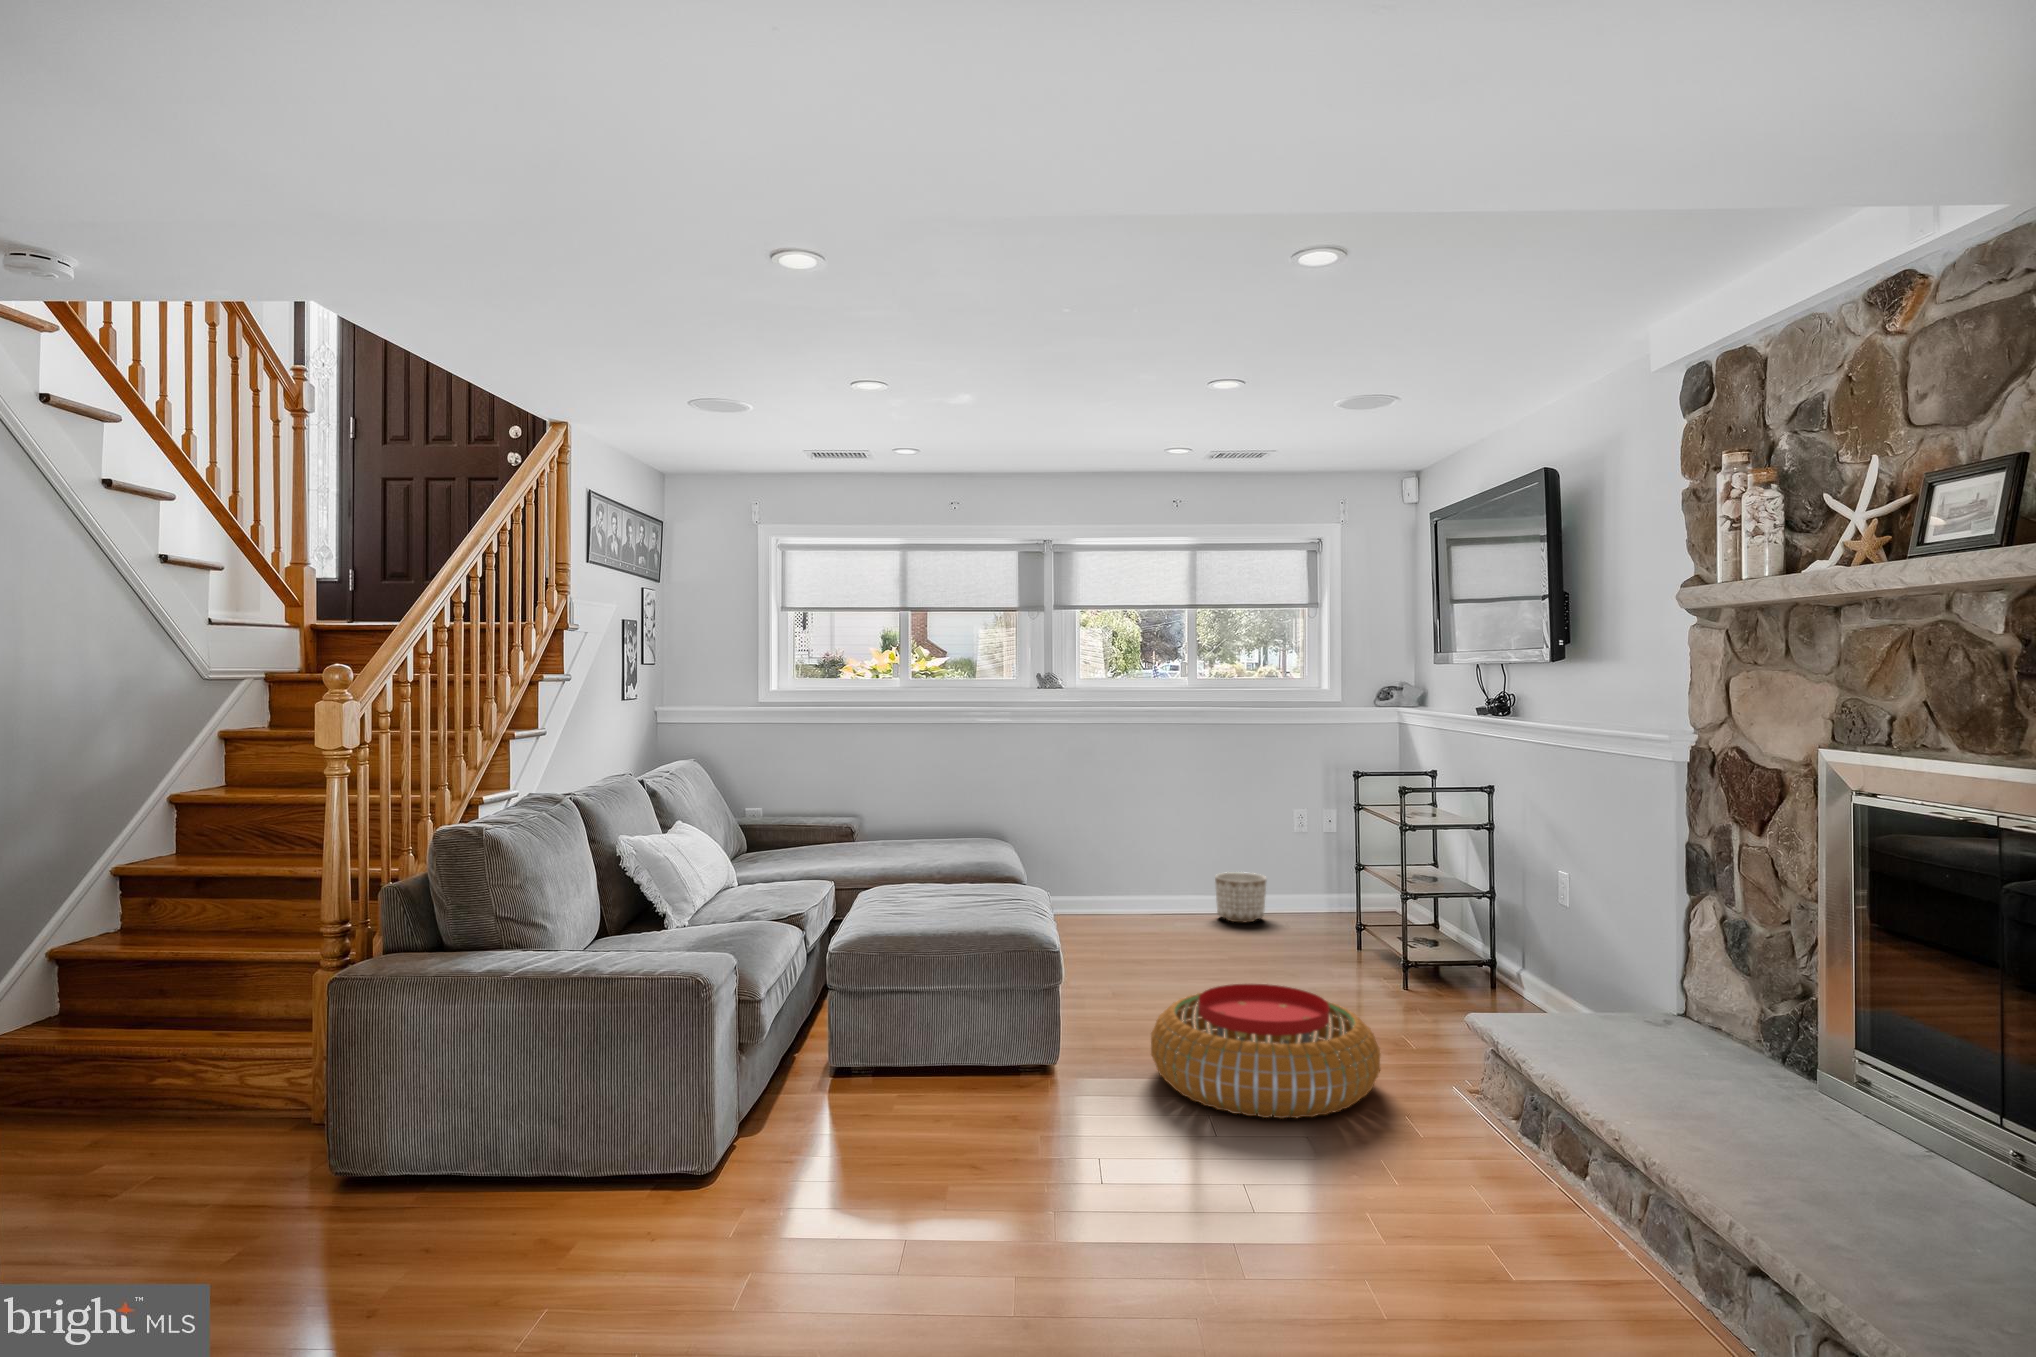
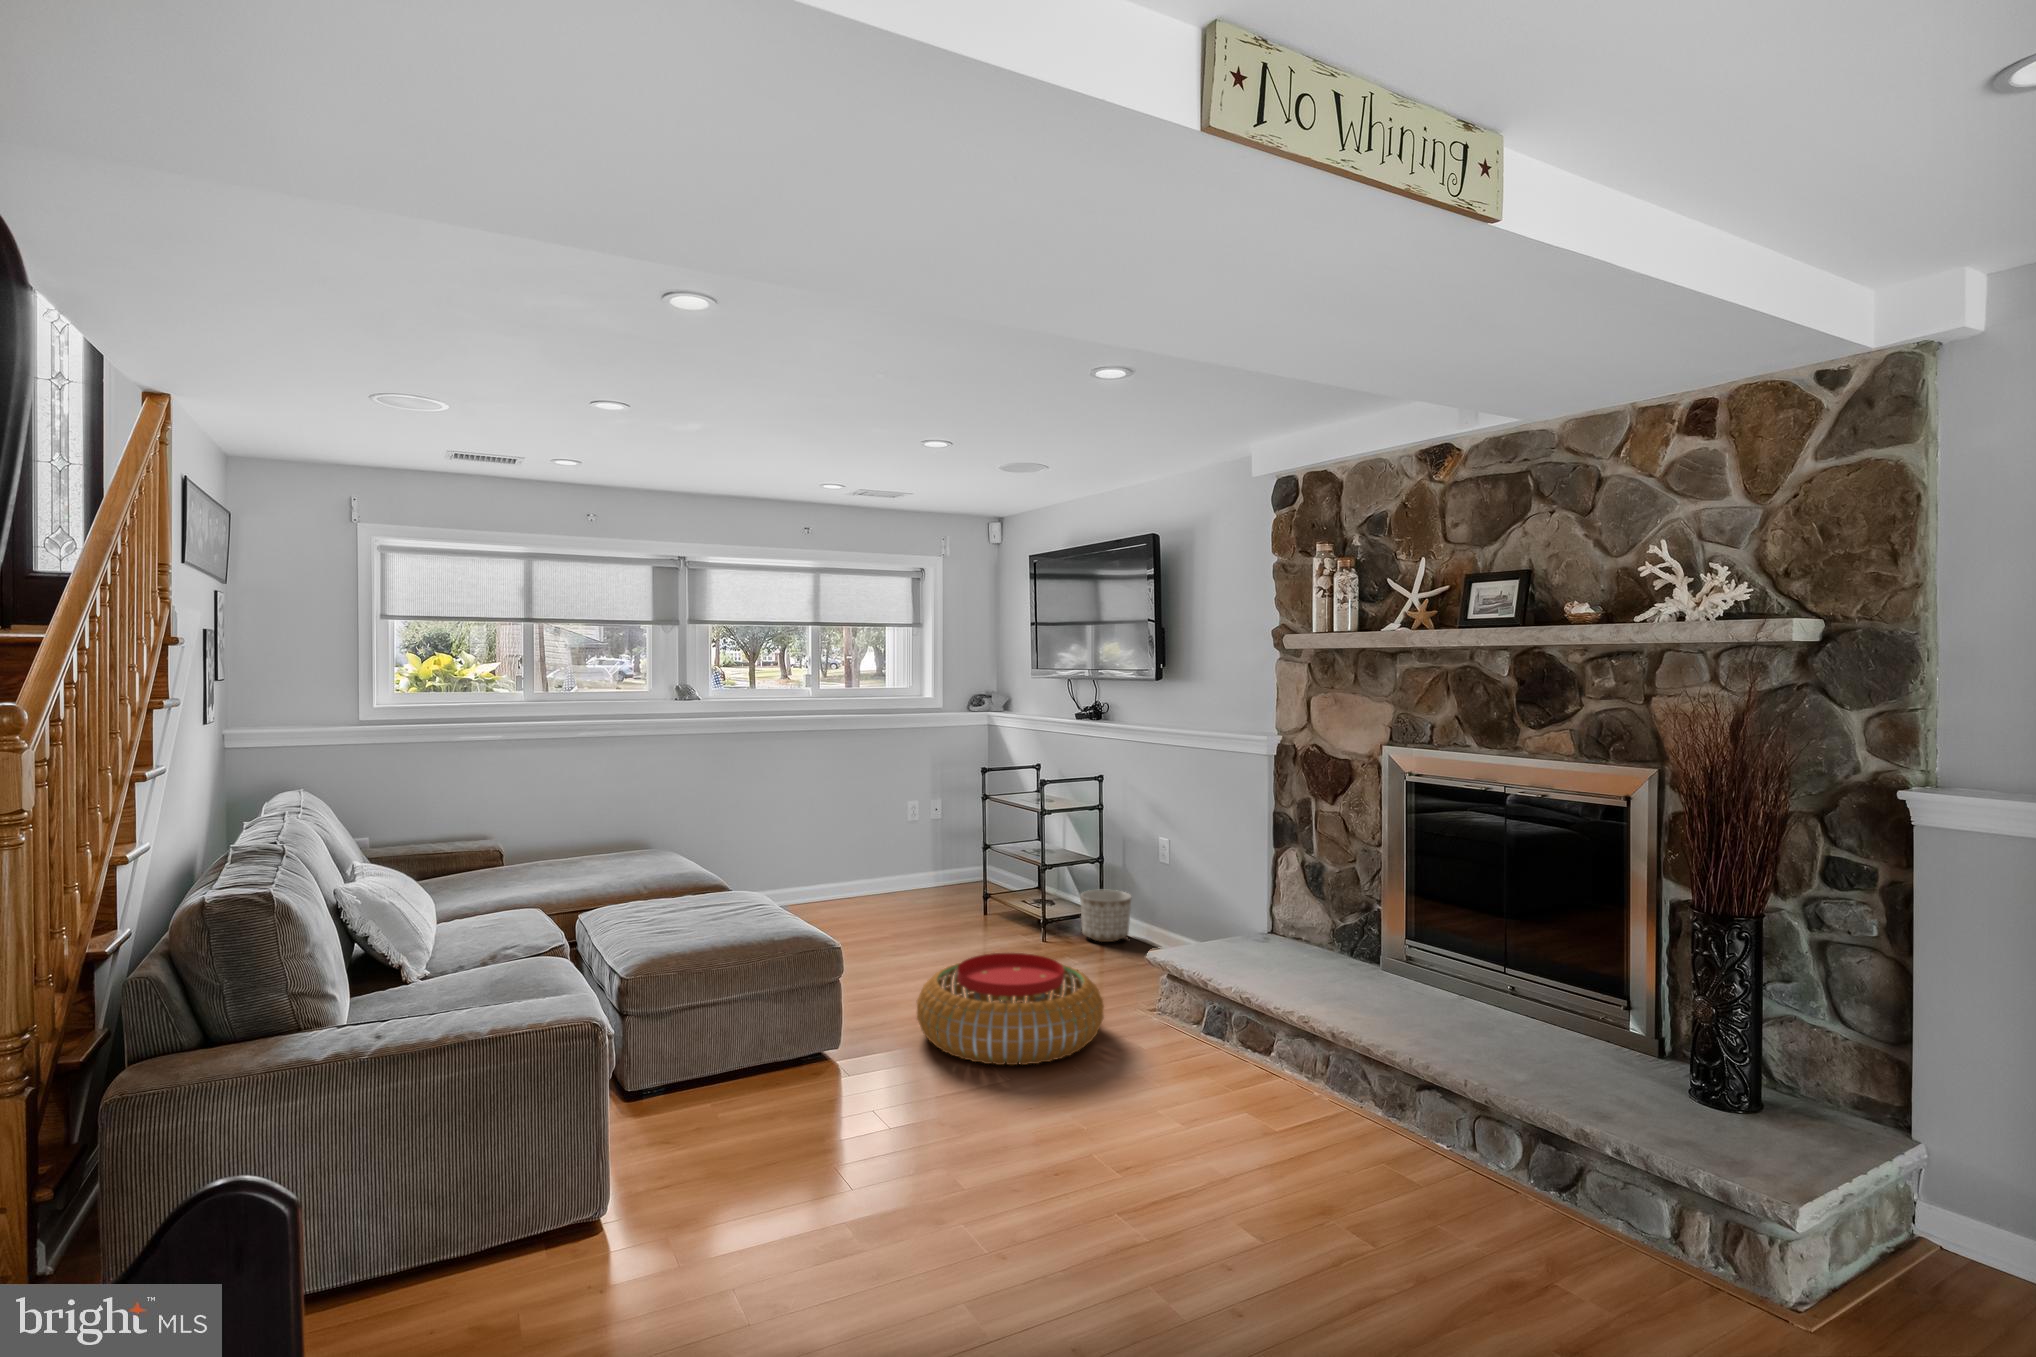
planter: present [1215,872,1266,923] -> present [1080,890,1131,942]

